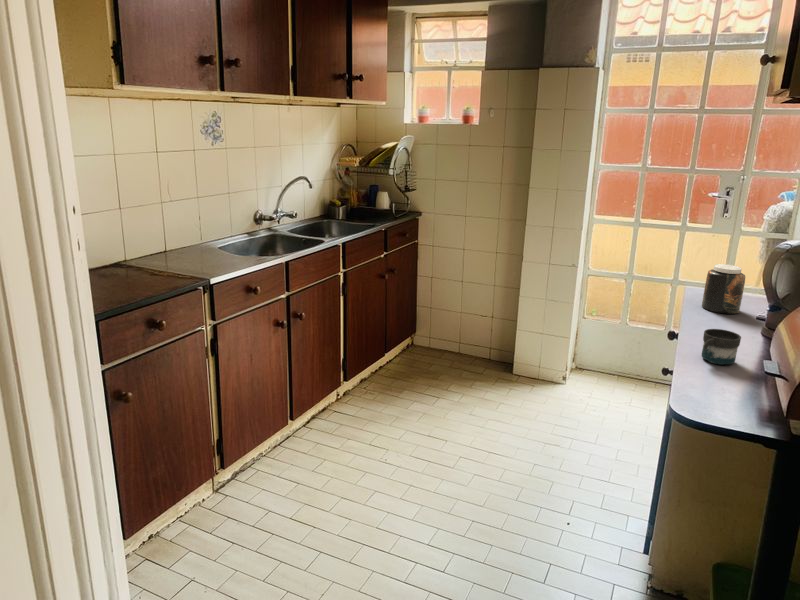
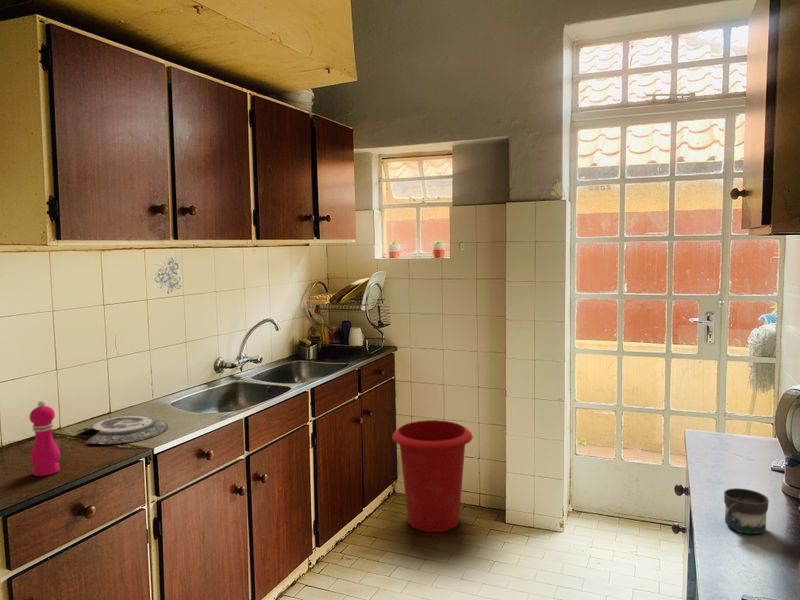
pepper mill: none [107,231,134,295] -> present [30,401,60,476]
plate: none [141,254,220,275] -> present [78,416,169,444]
jar: present [702,264,745,314] -> none [709,403,753,459]
waste bin: none [414,281,489,378] -> present [392,420,473,532]

